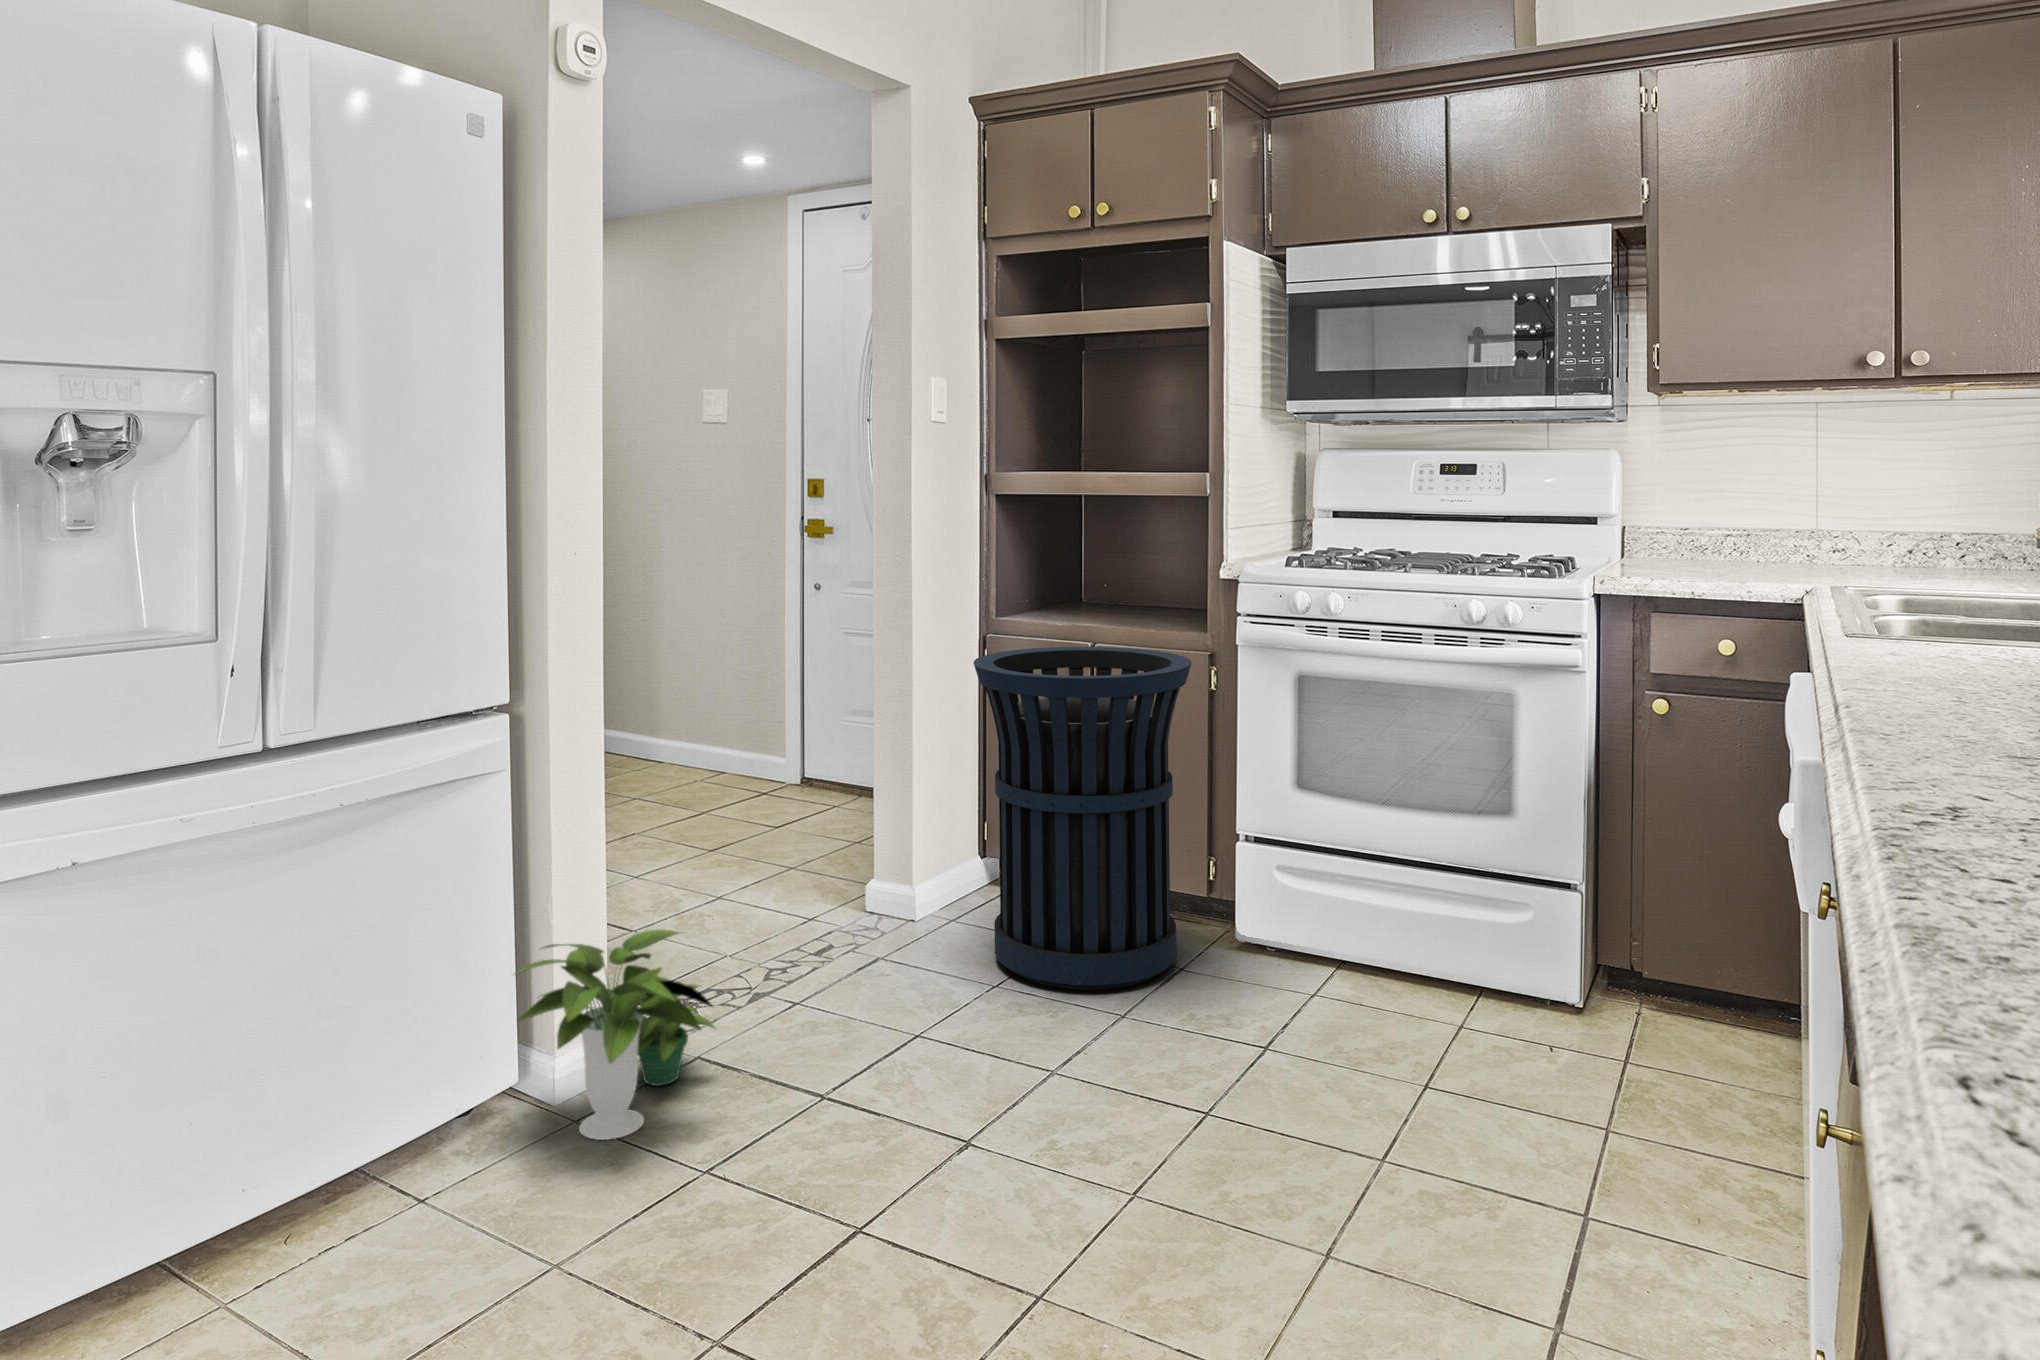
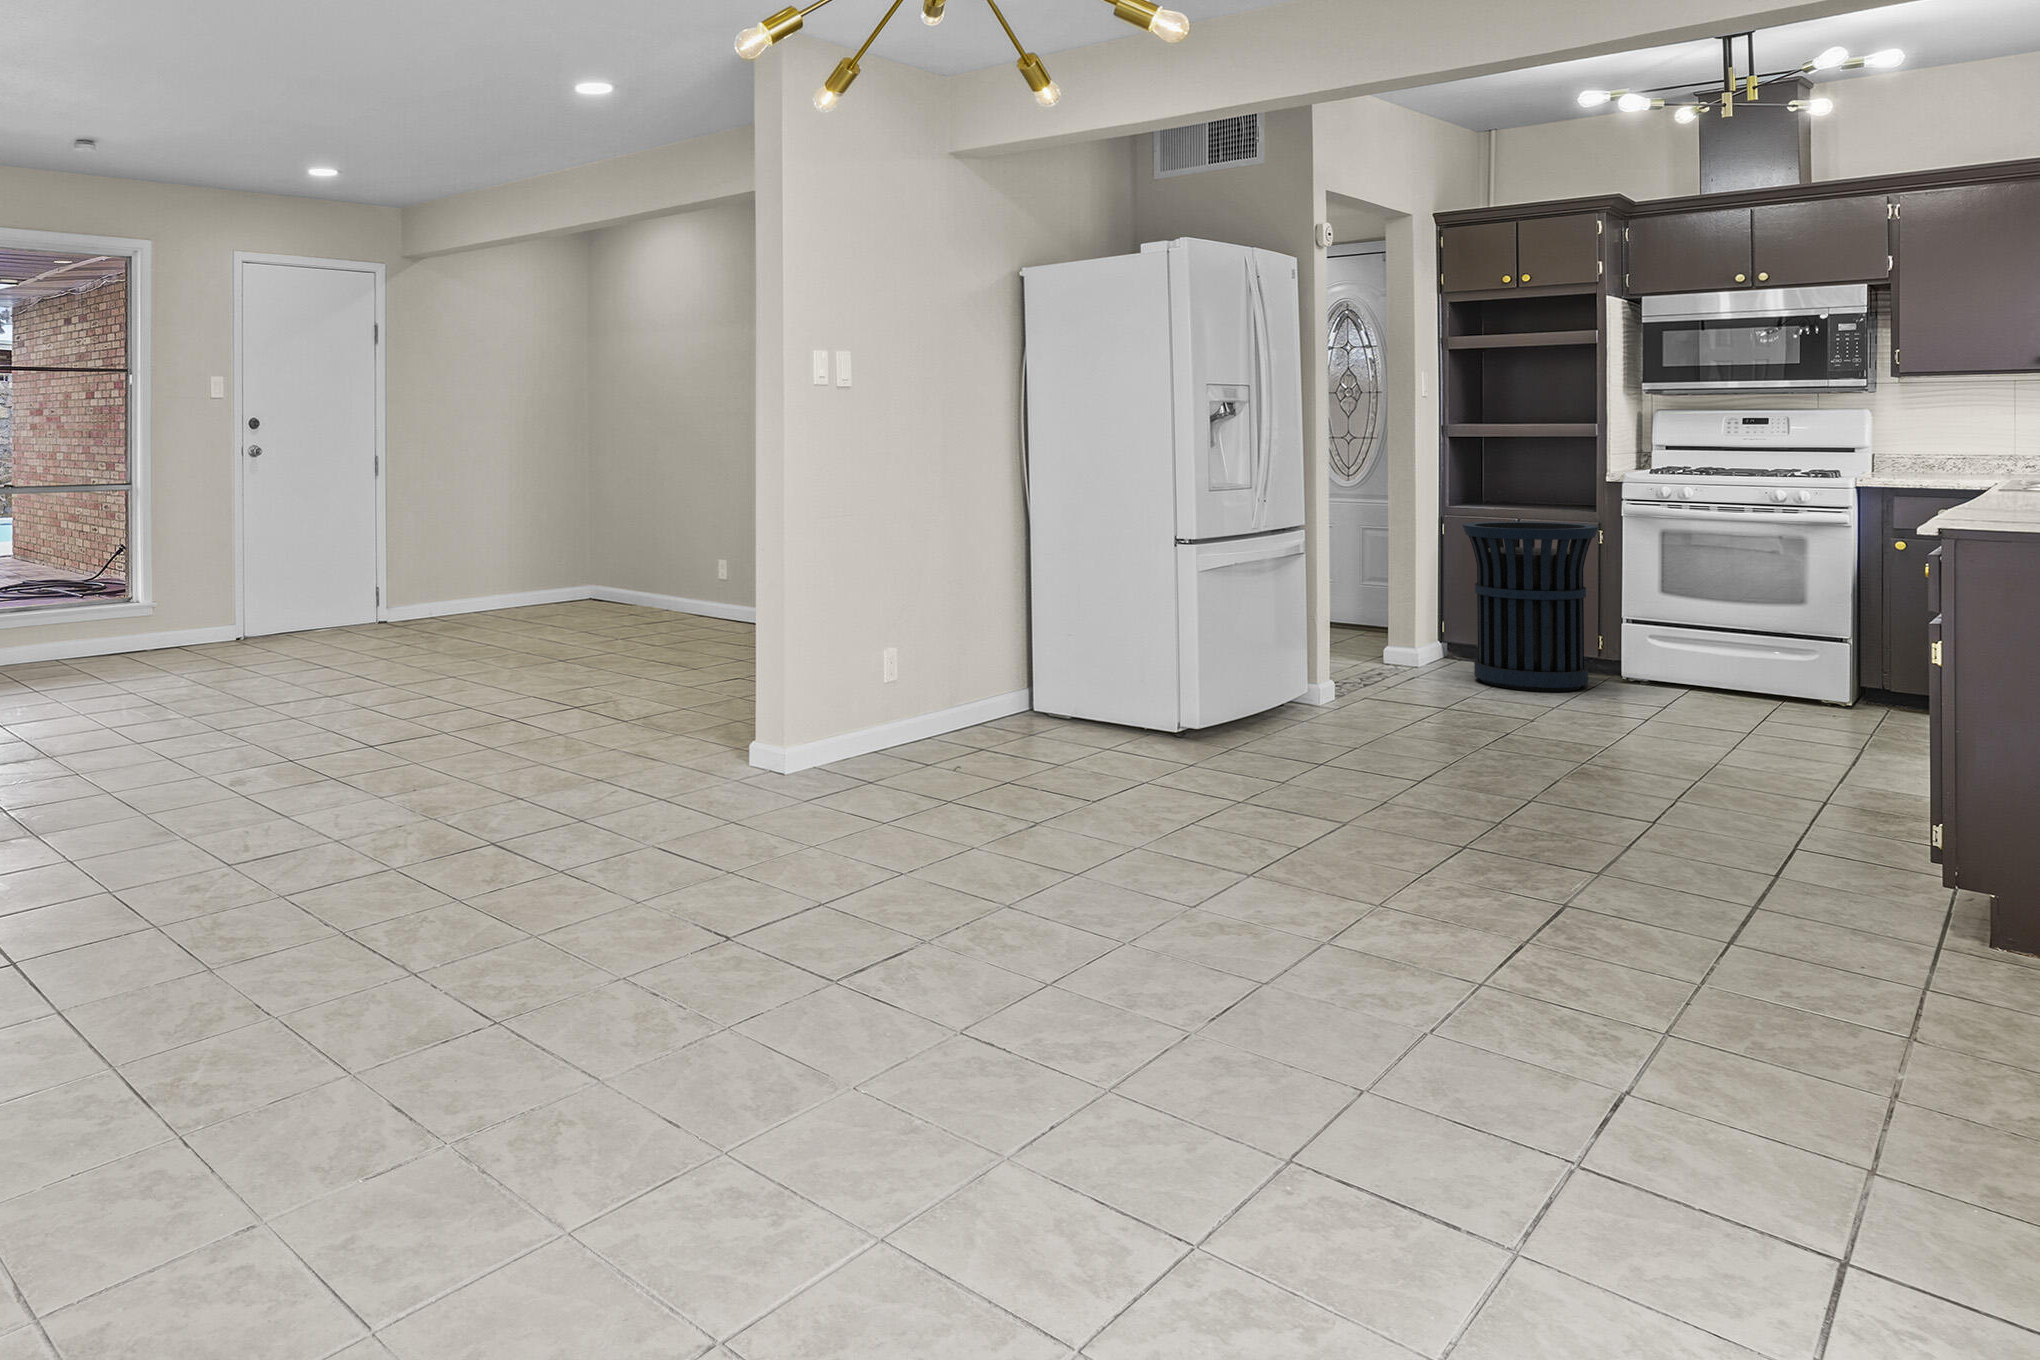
potted plant: present [516,930,715,1140] -> none [1301,633,1395,715]

